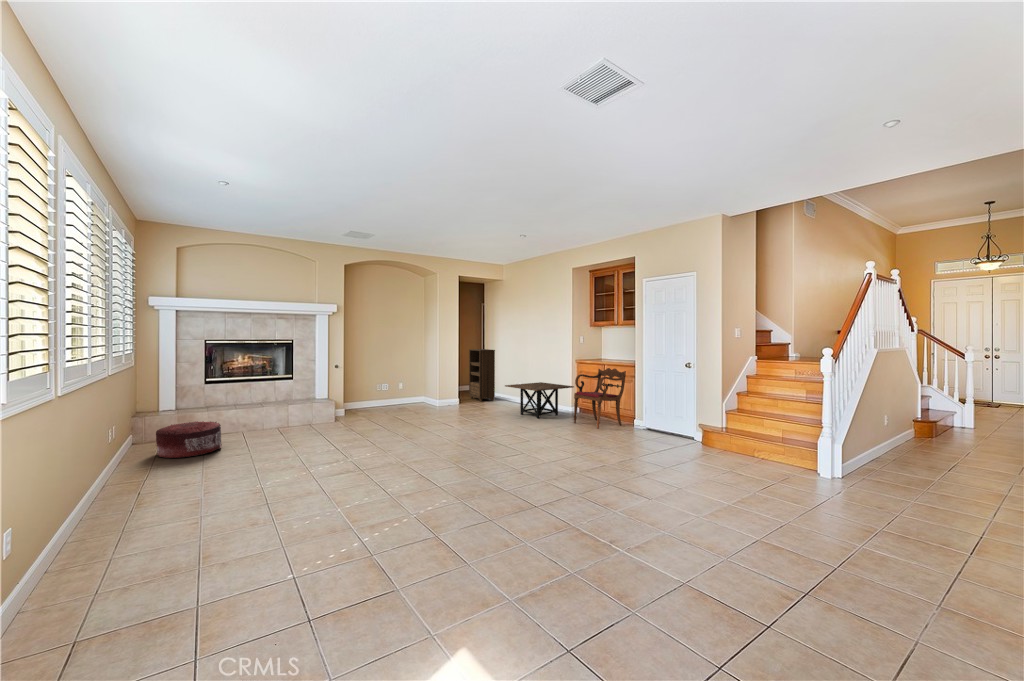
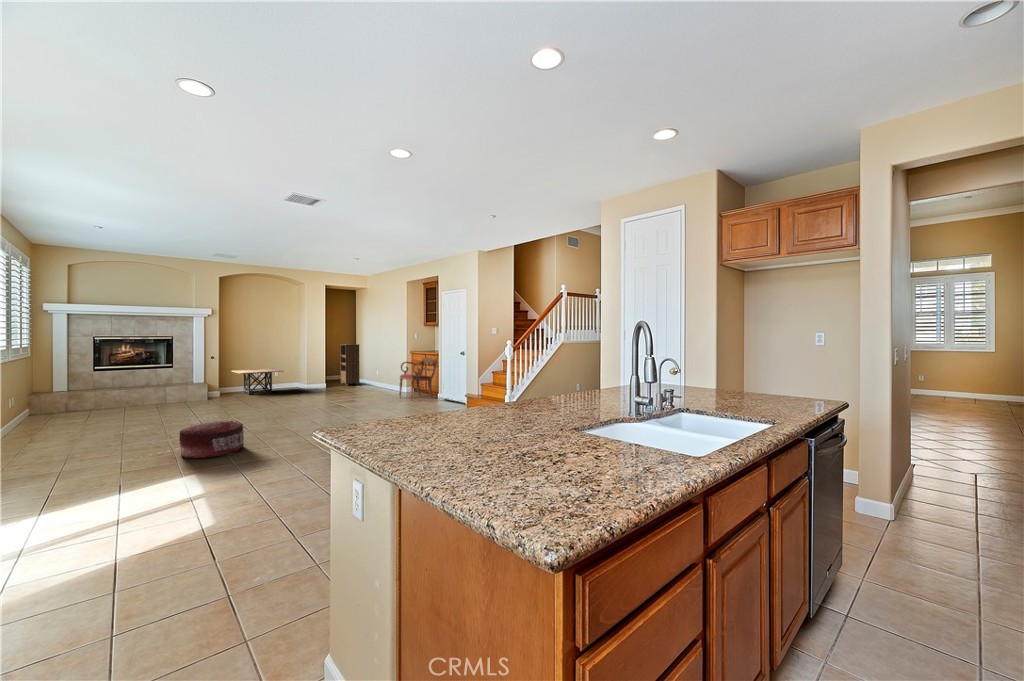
side table: present [505,382,574,418] -> present [232,369,283,395]
pouf: present [156,421,222,458] -> present [179,421,244,458]

